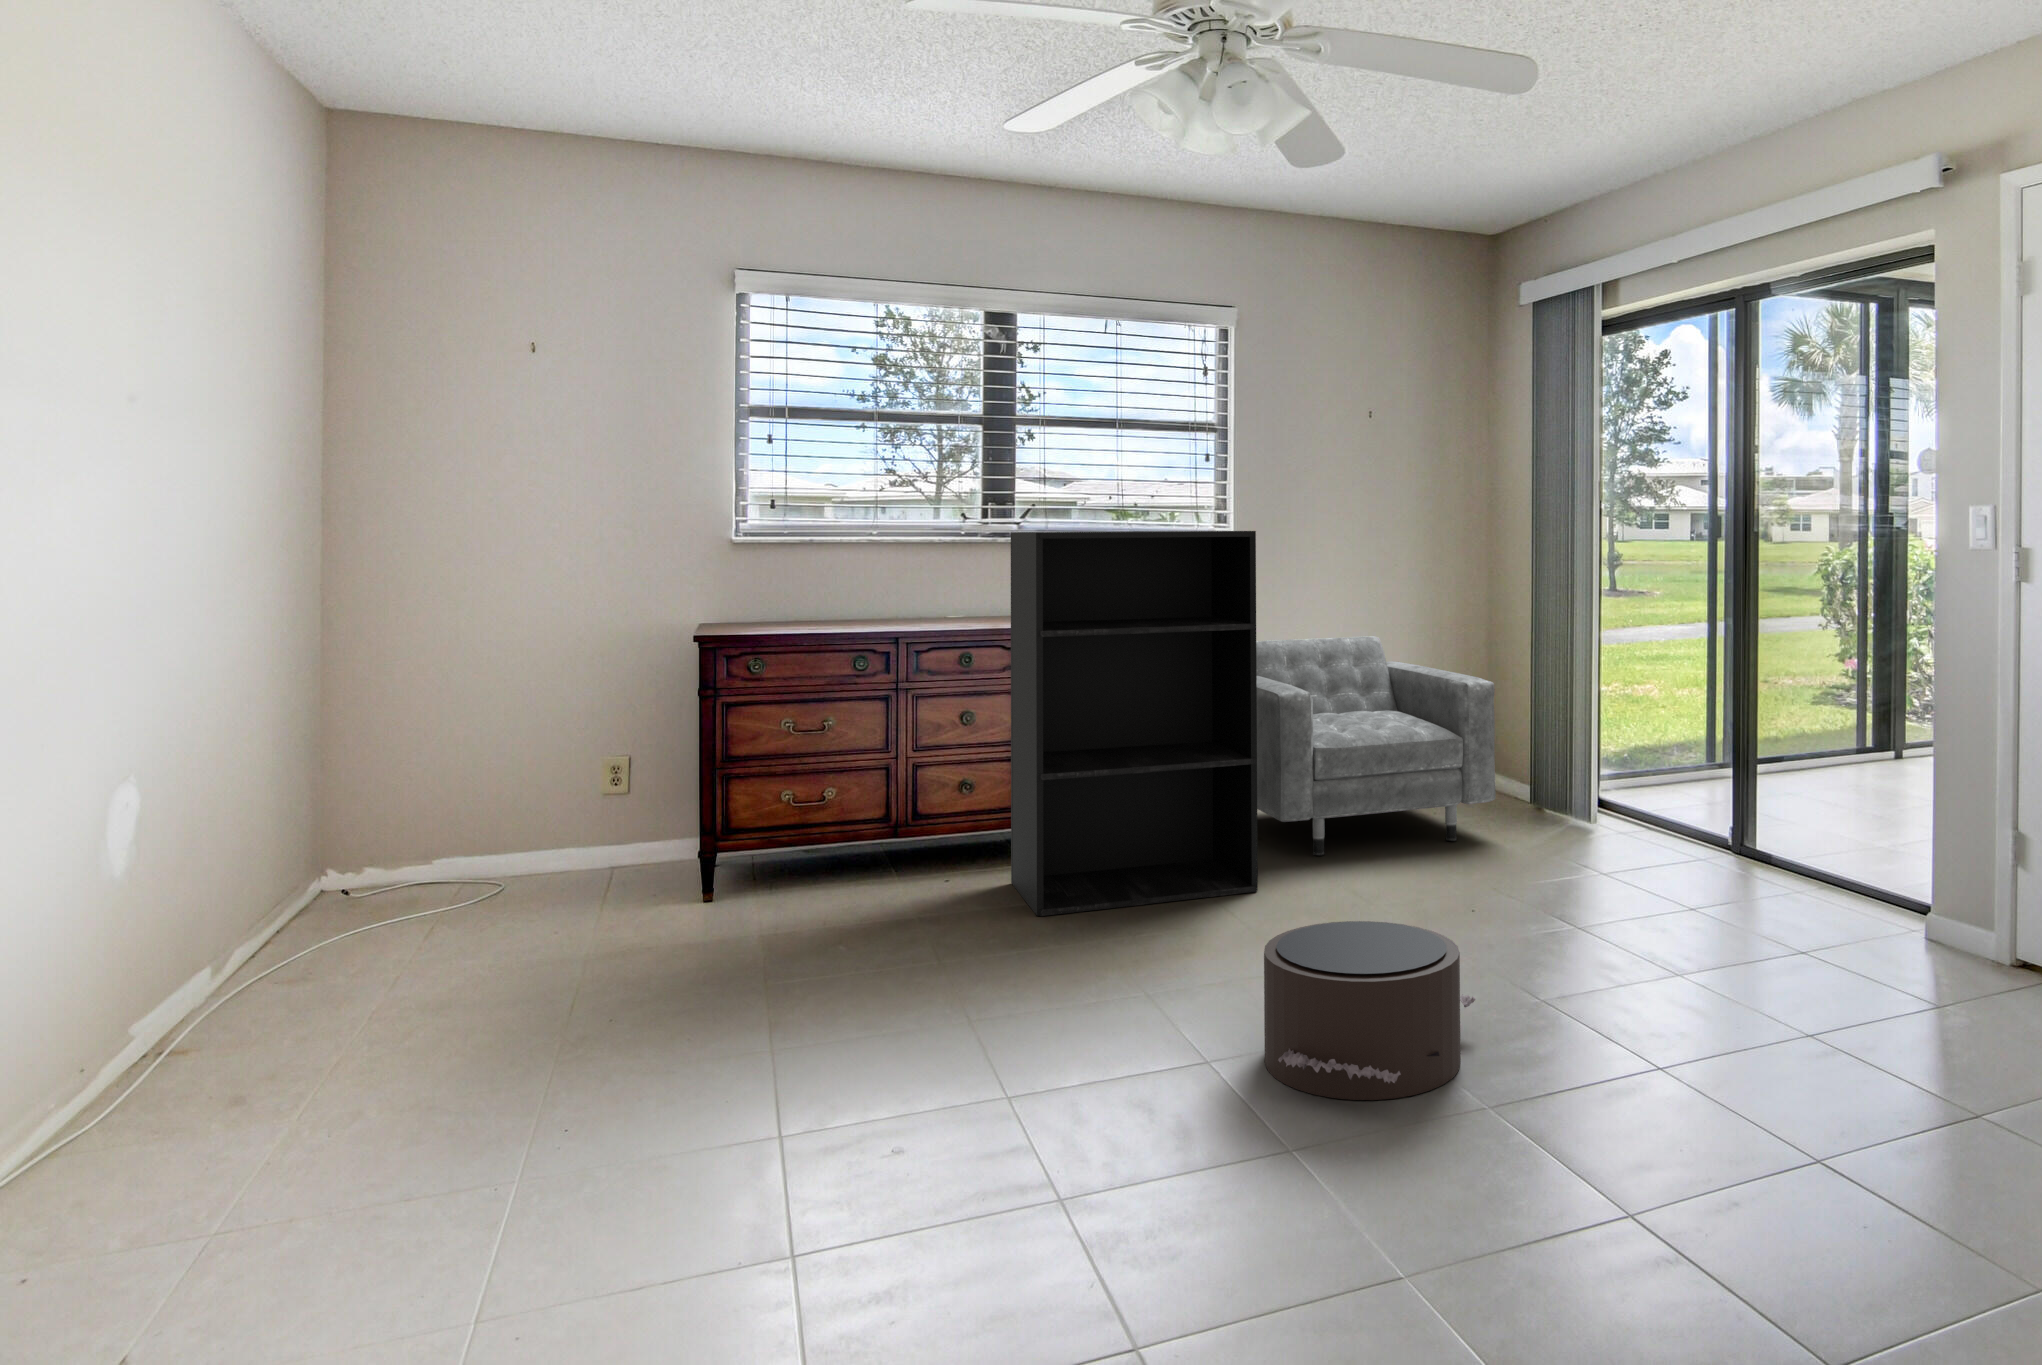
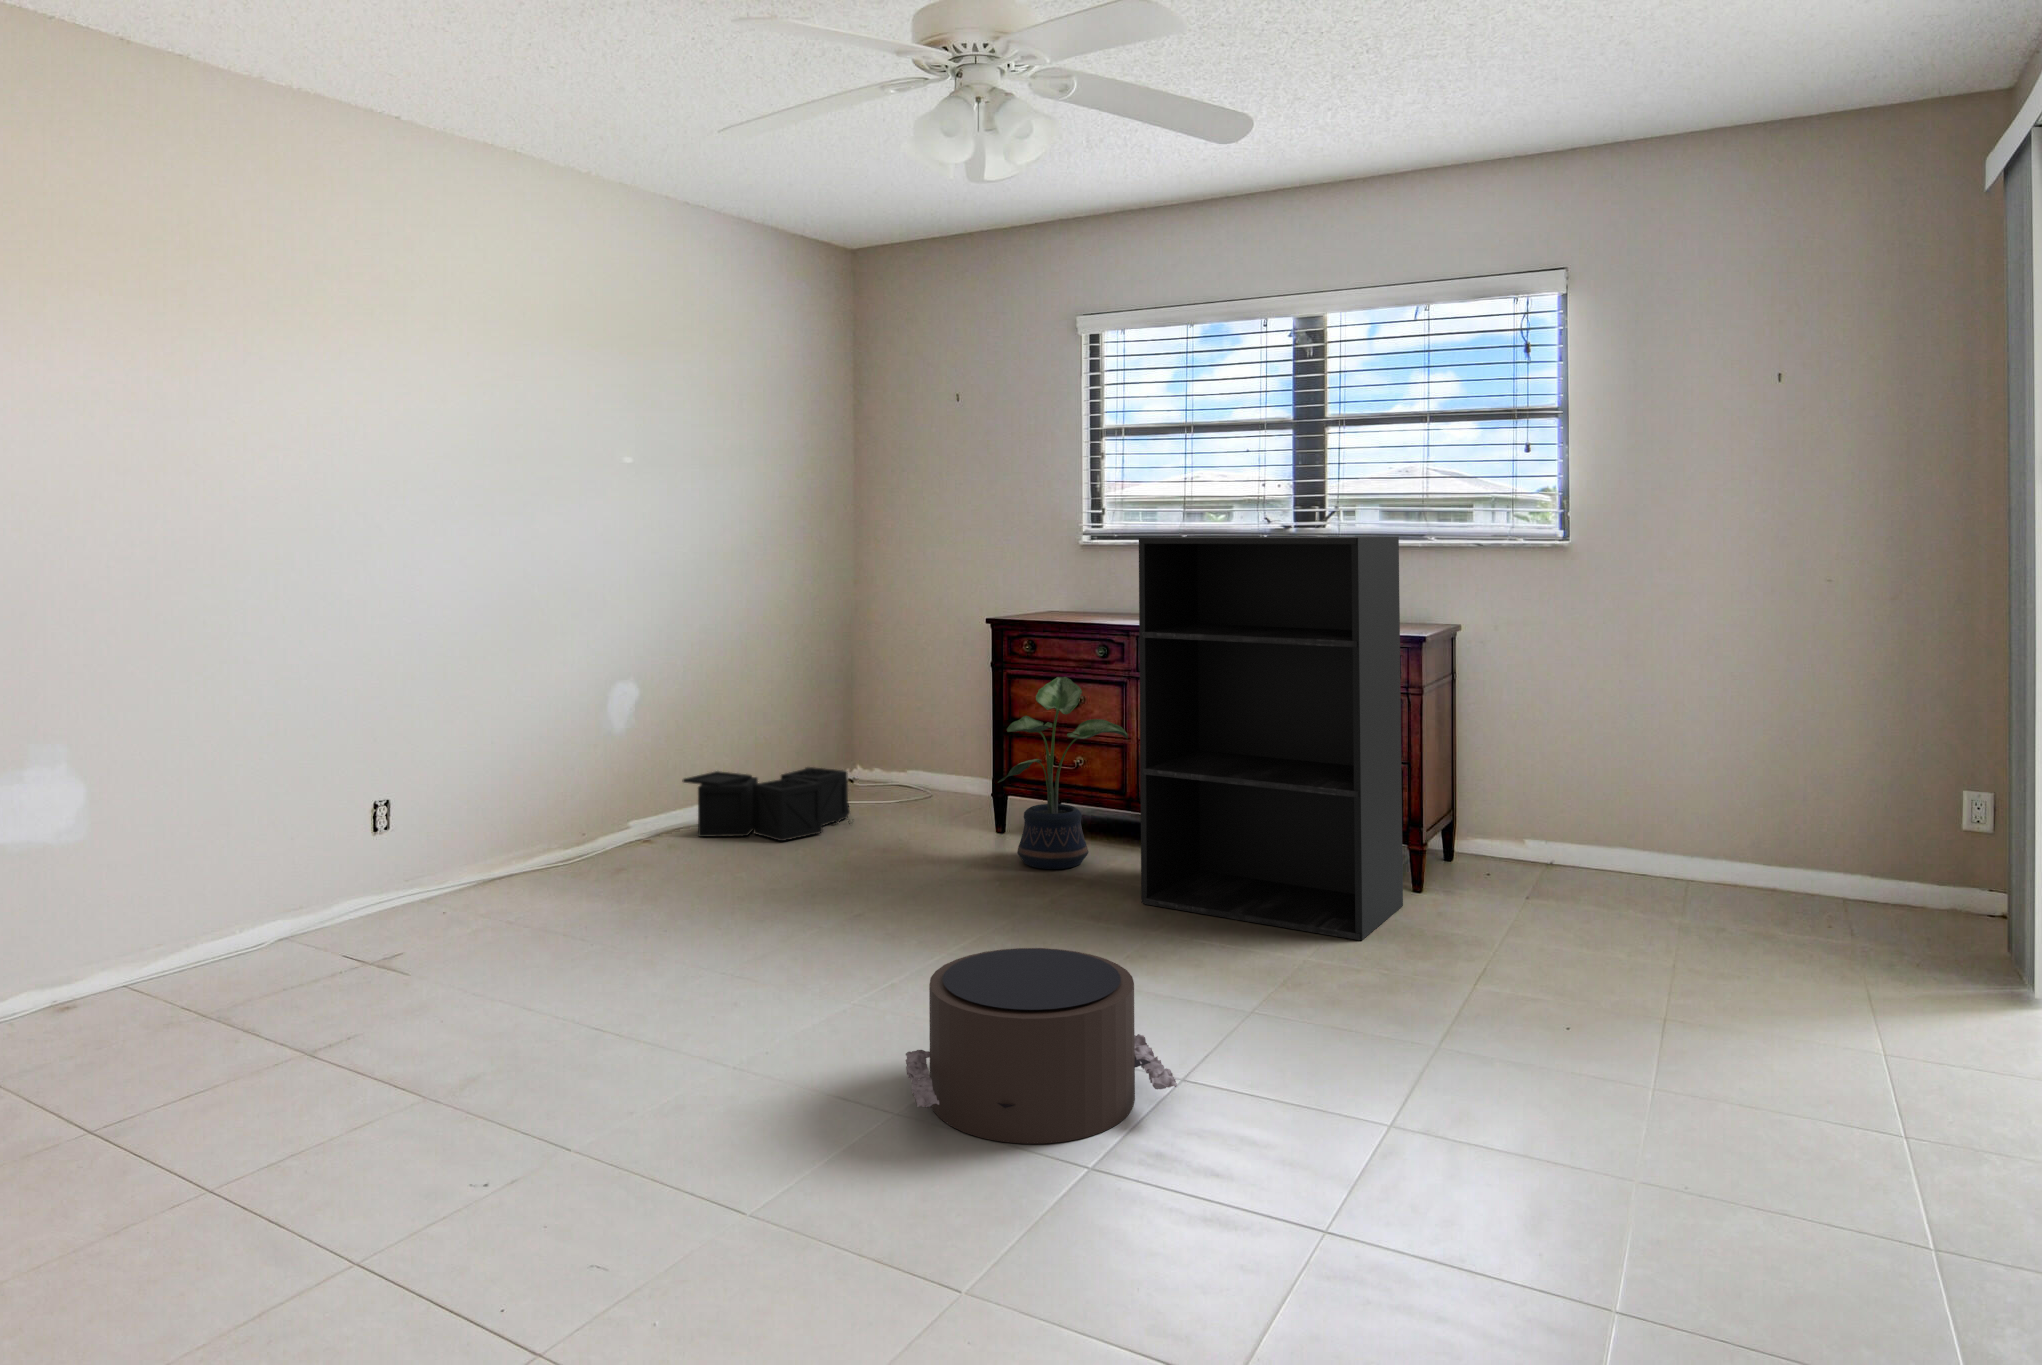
armchair: present [1256,636,1496,856] -> none [1459,667,1805,960]
potted plant: none [801,697,944,919] -> present [998,677,1128,869]
storage bin: none [223,869,498,1014] -> present [682,767,851,841]

